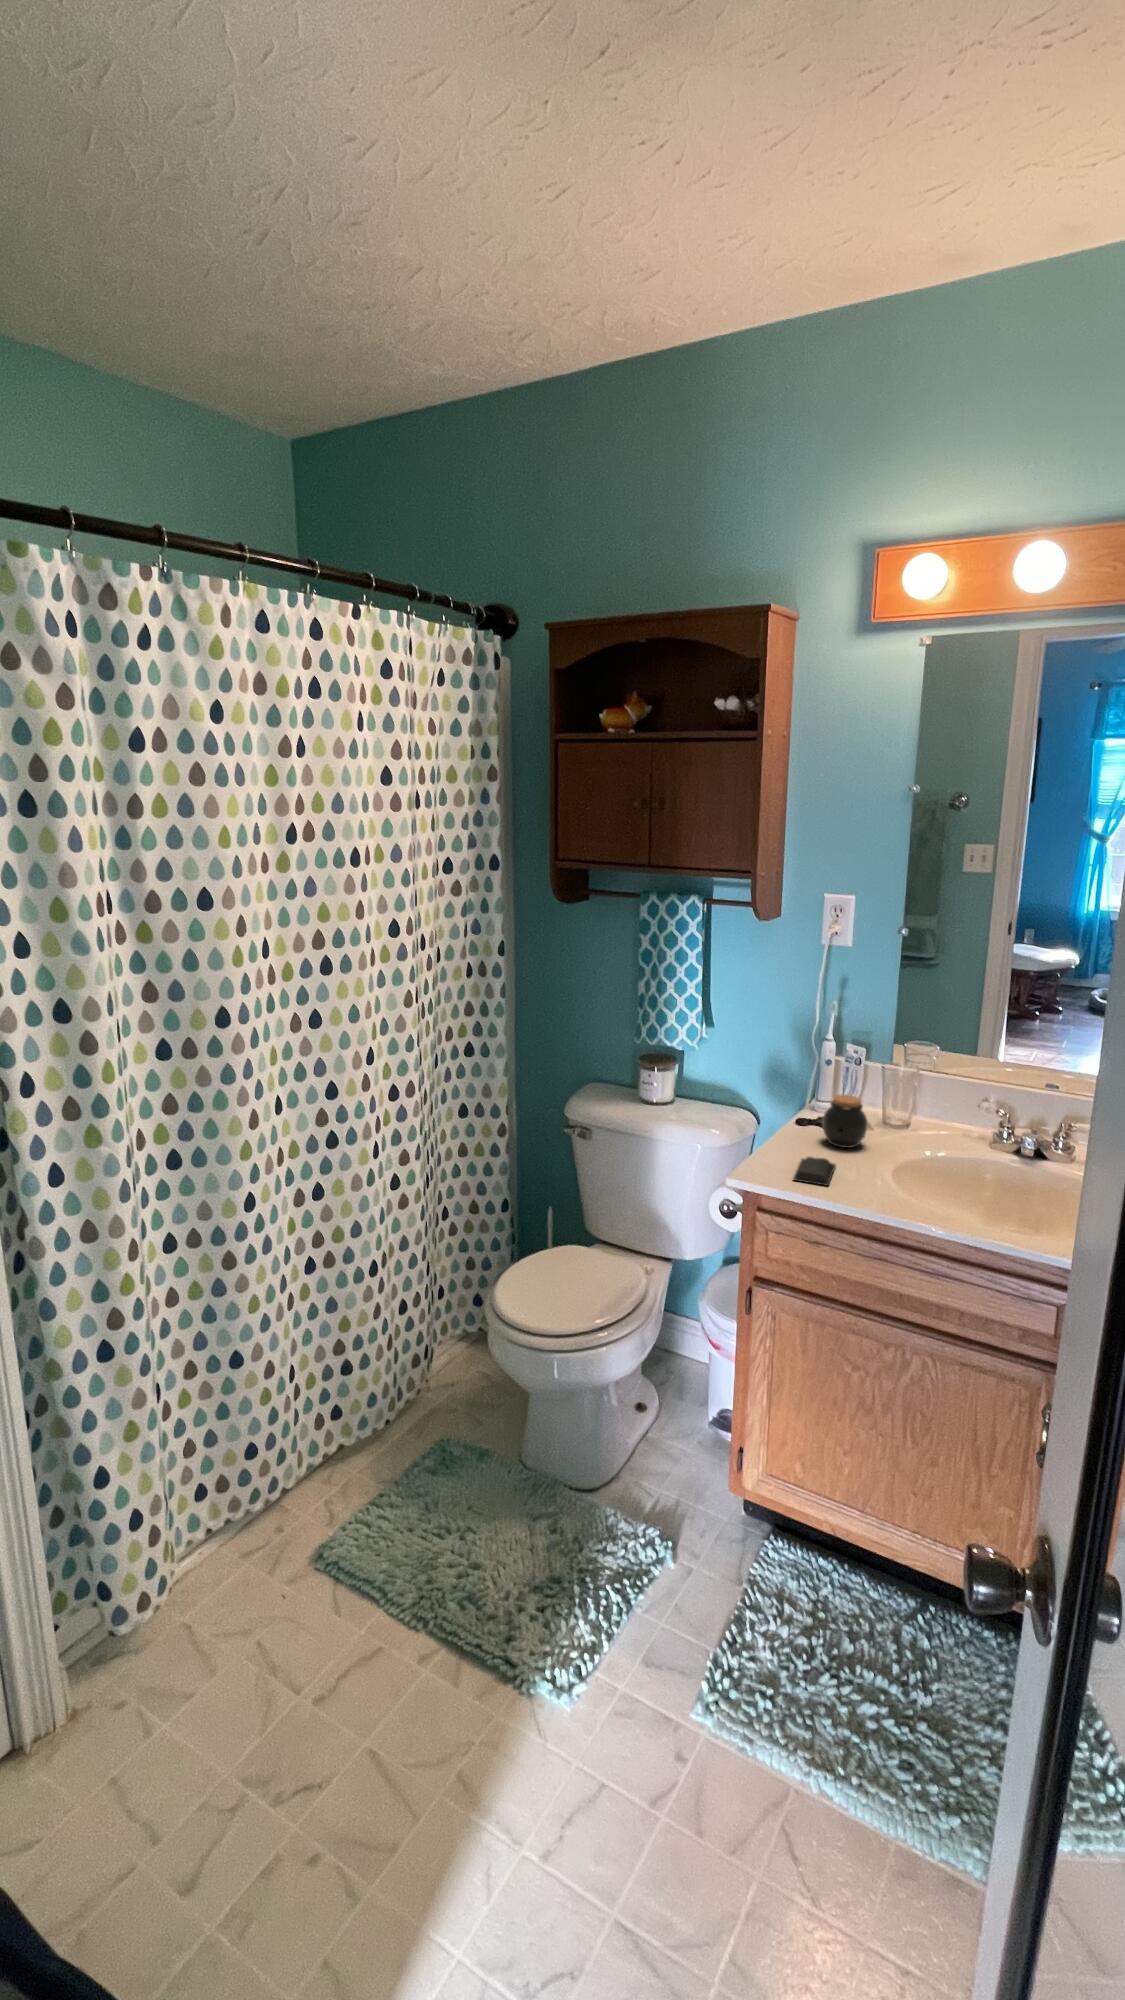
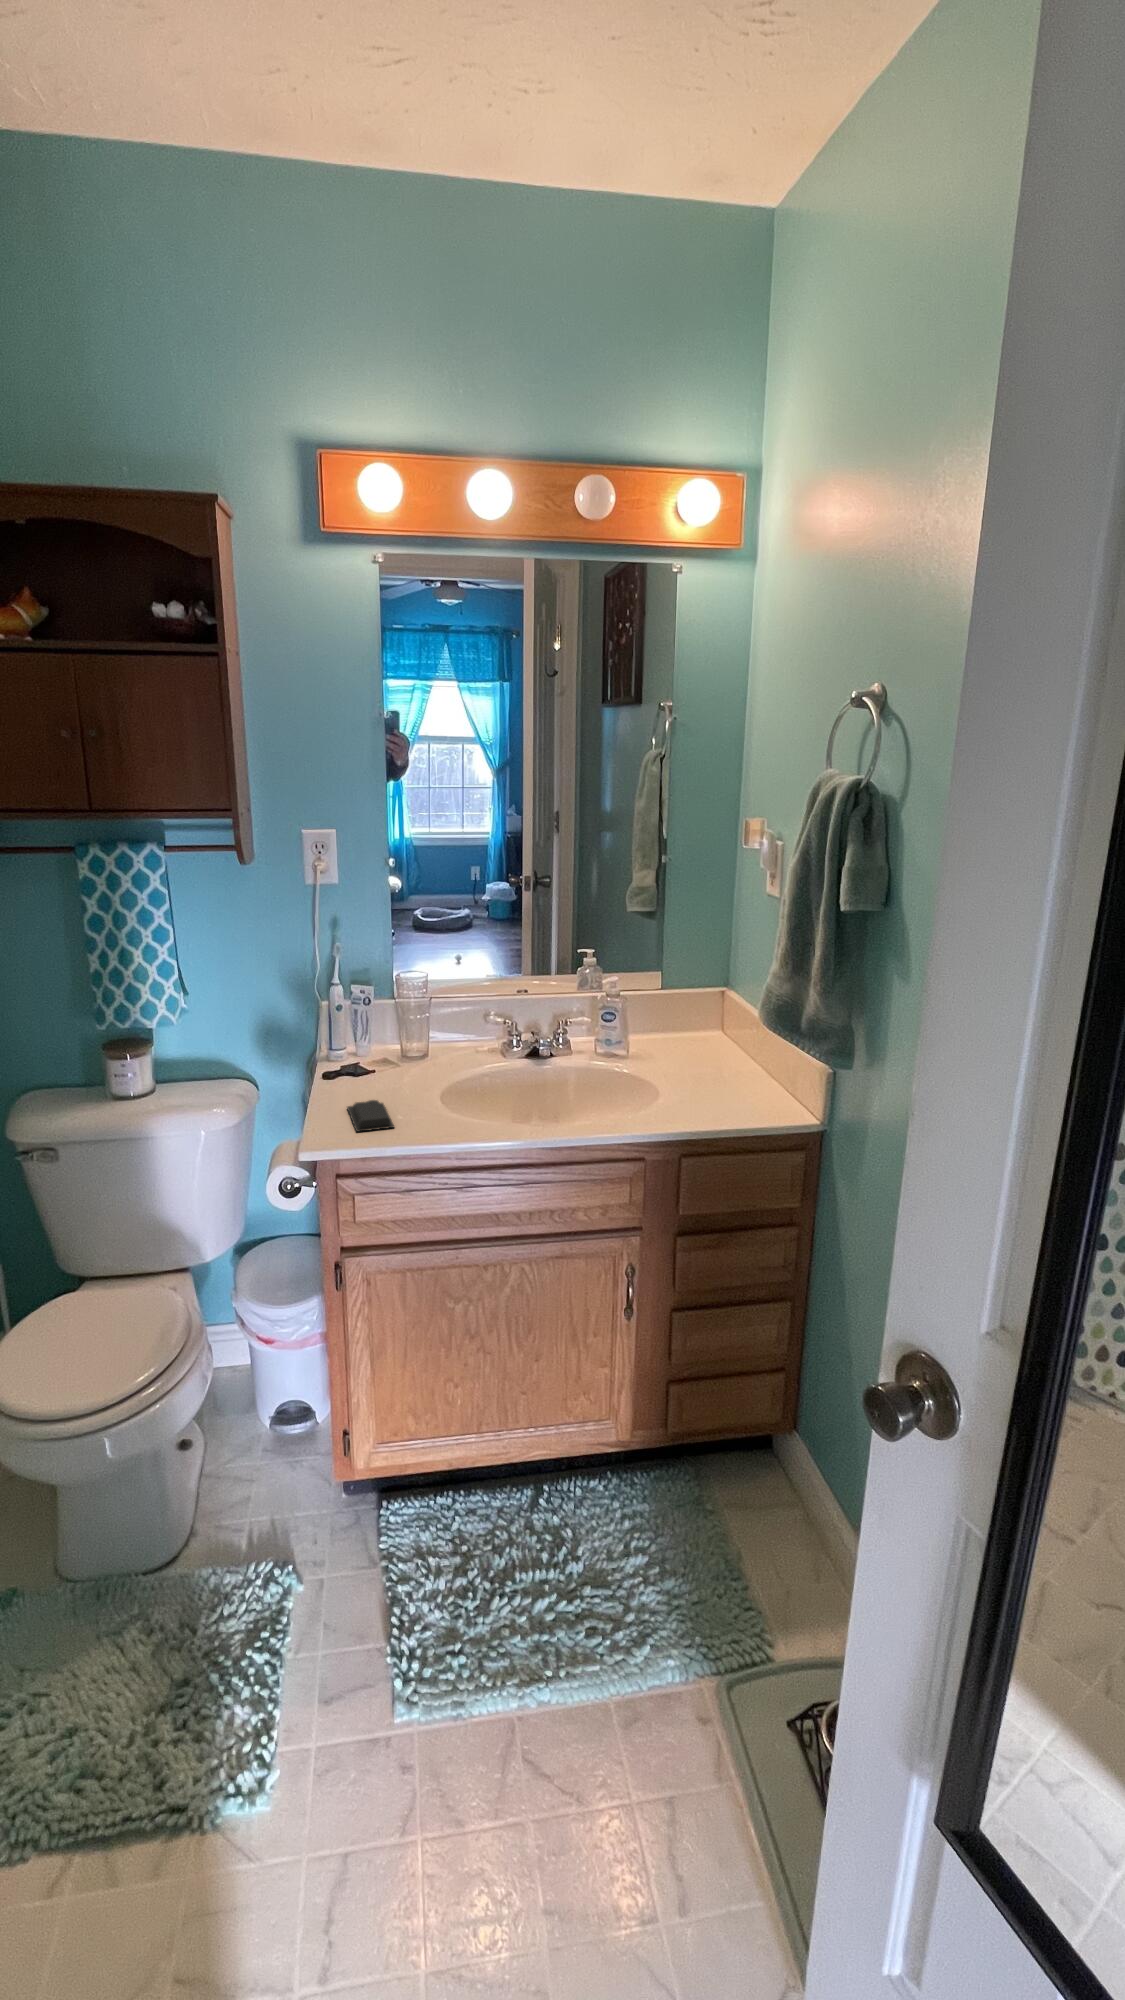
jar: present [822,1095,868,1148] -> none [345,1027,393,1084]

